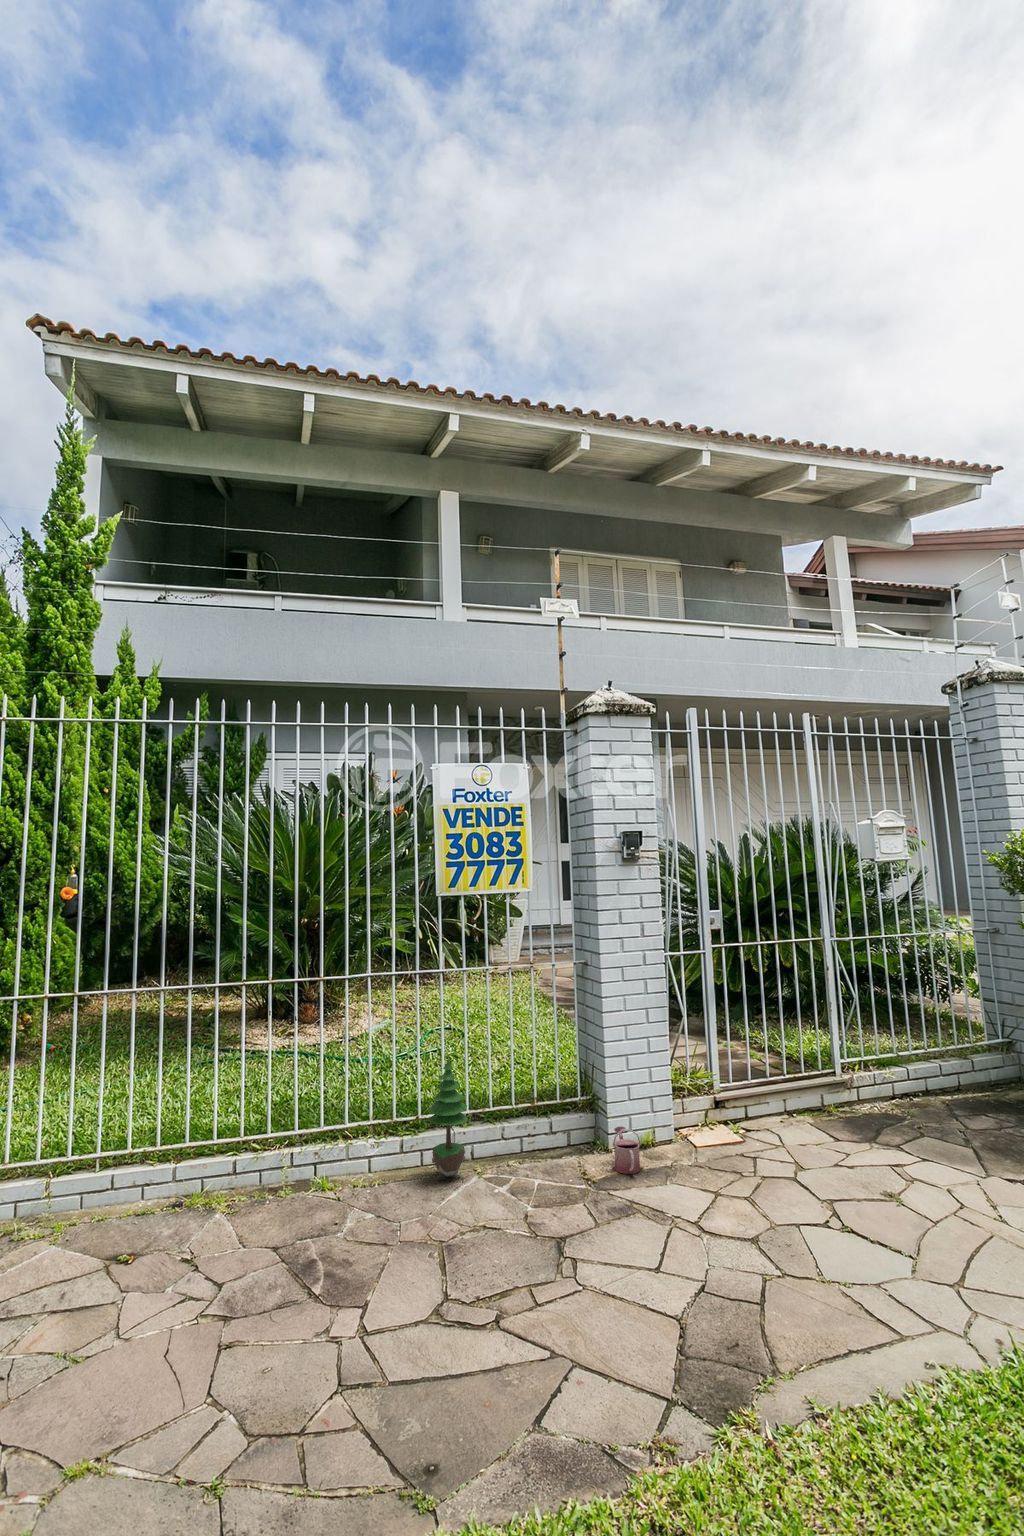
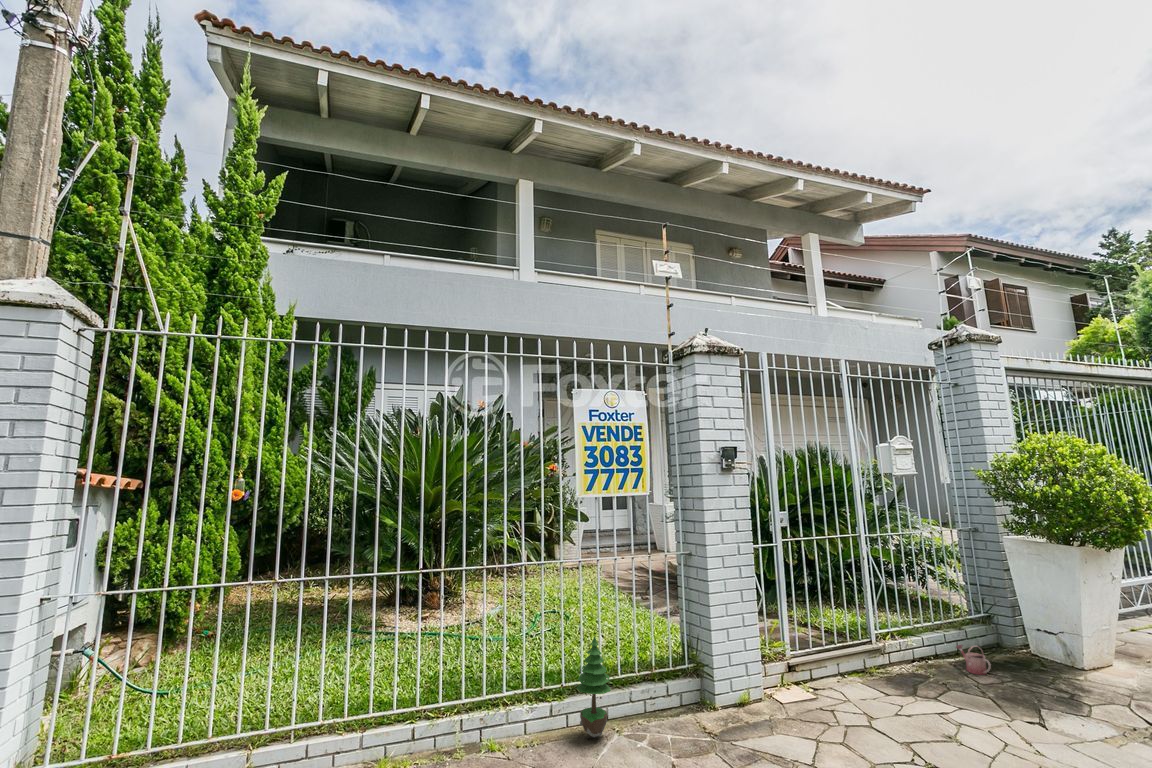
watering can: present [613,1126,641,1174] -> present [956,645,991,675]

